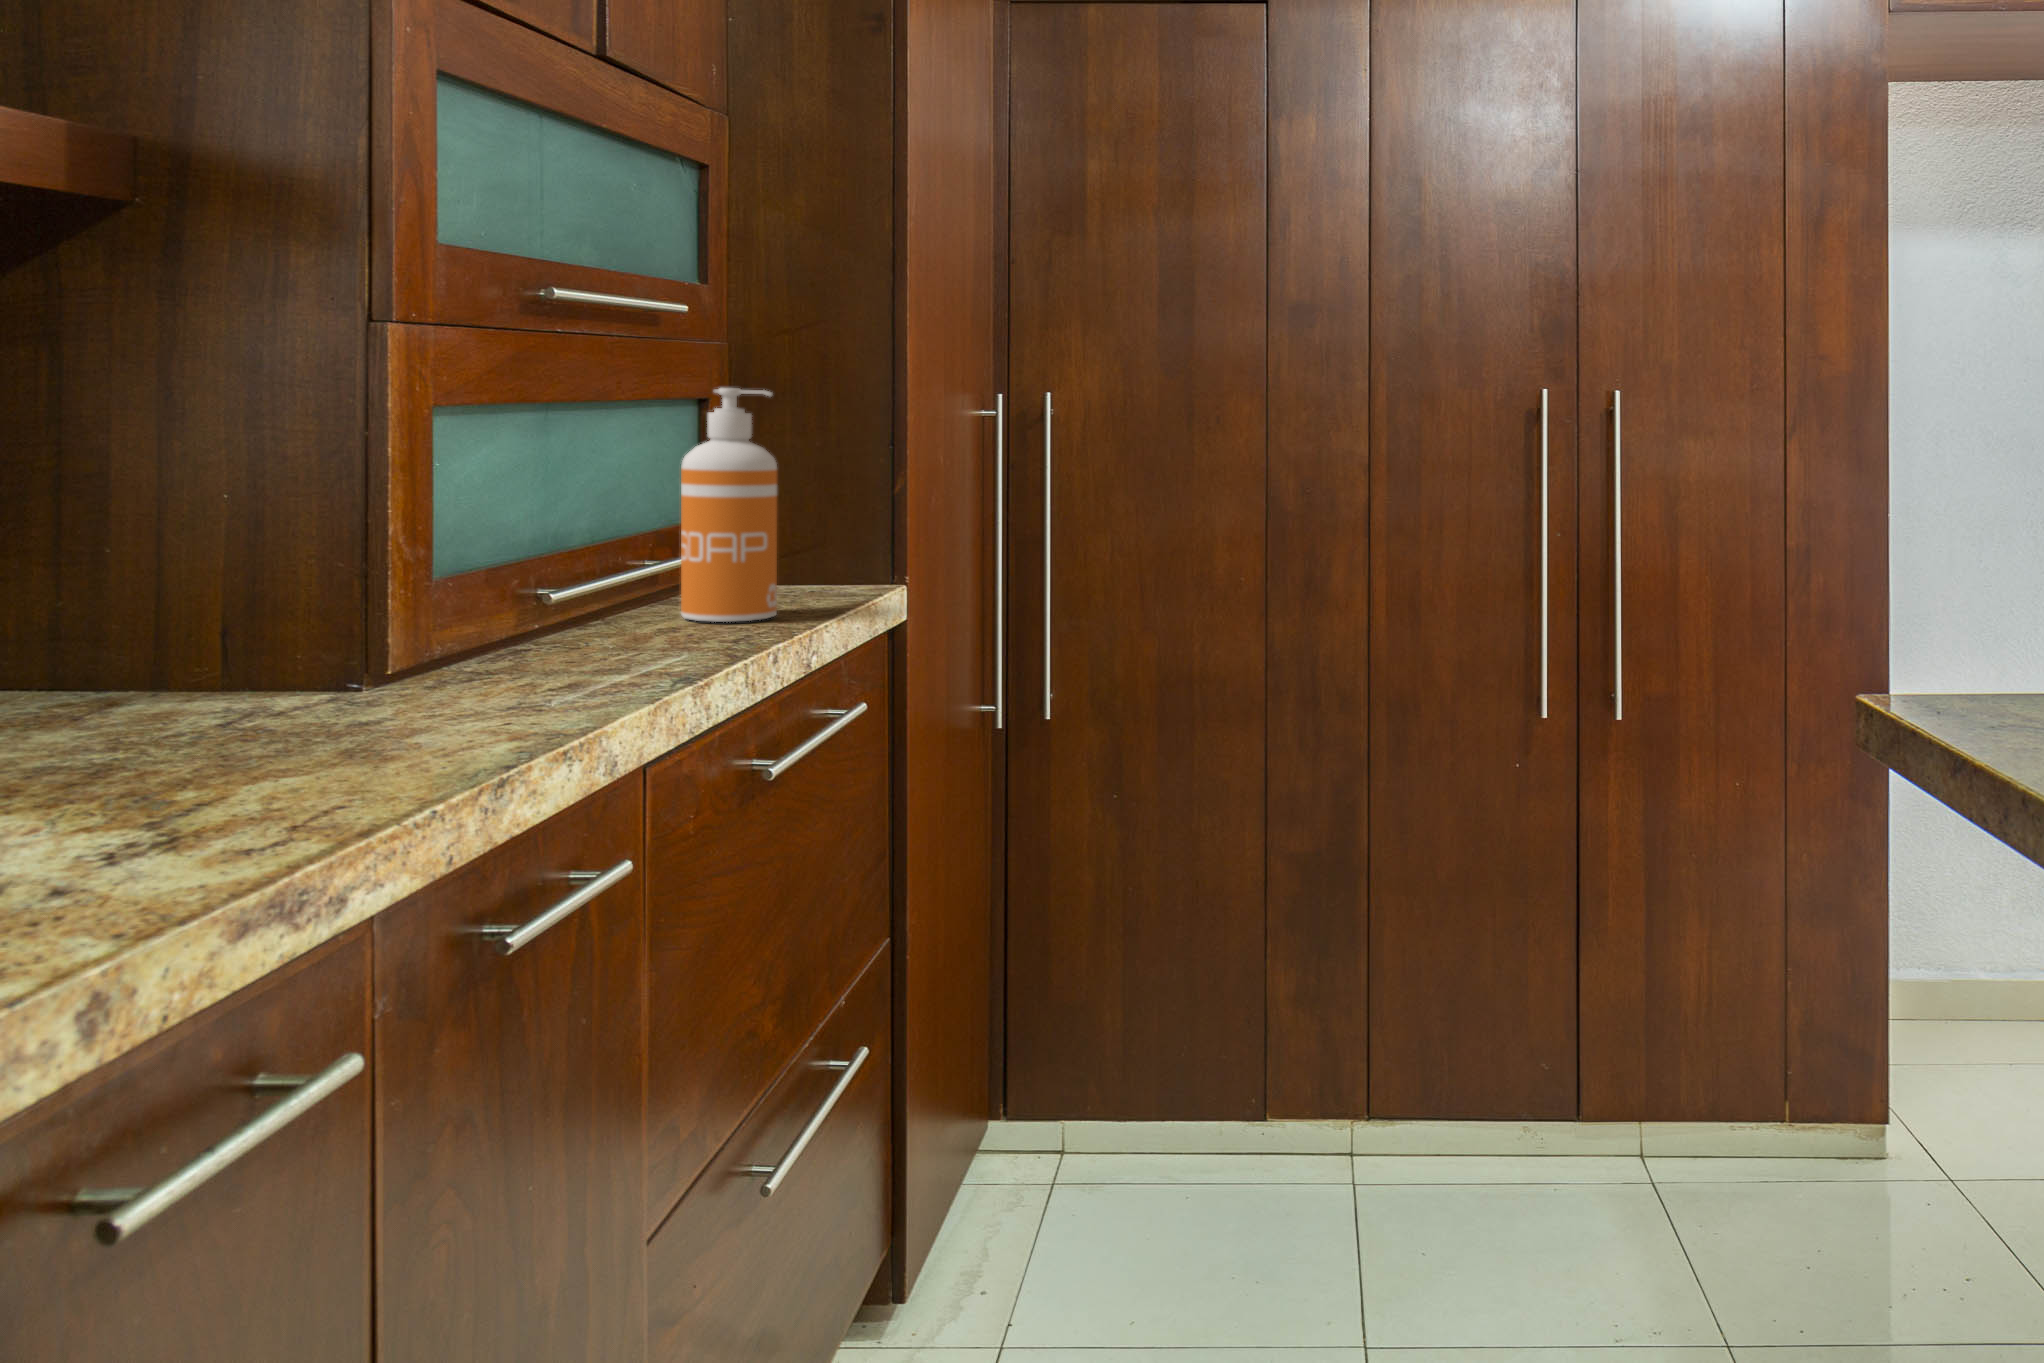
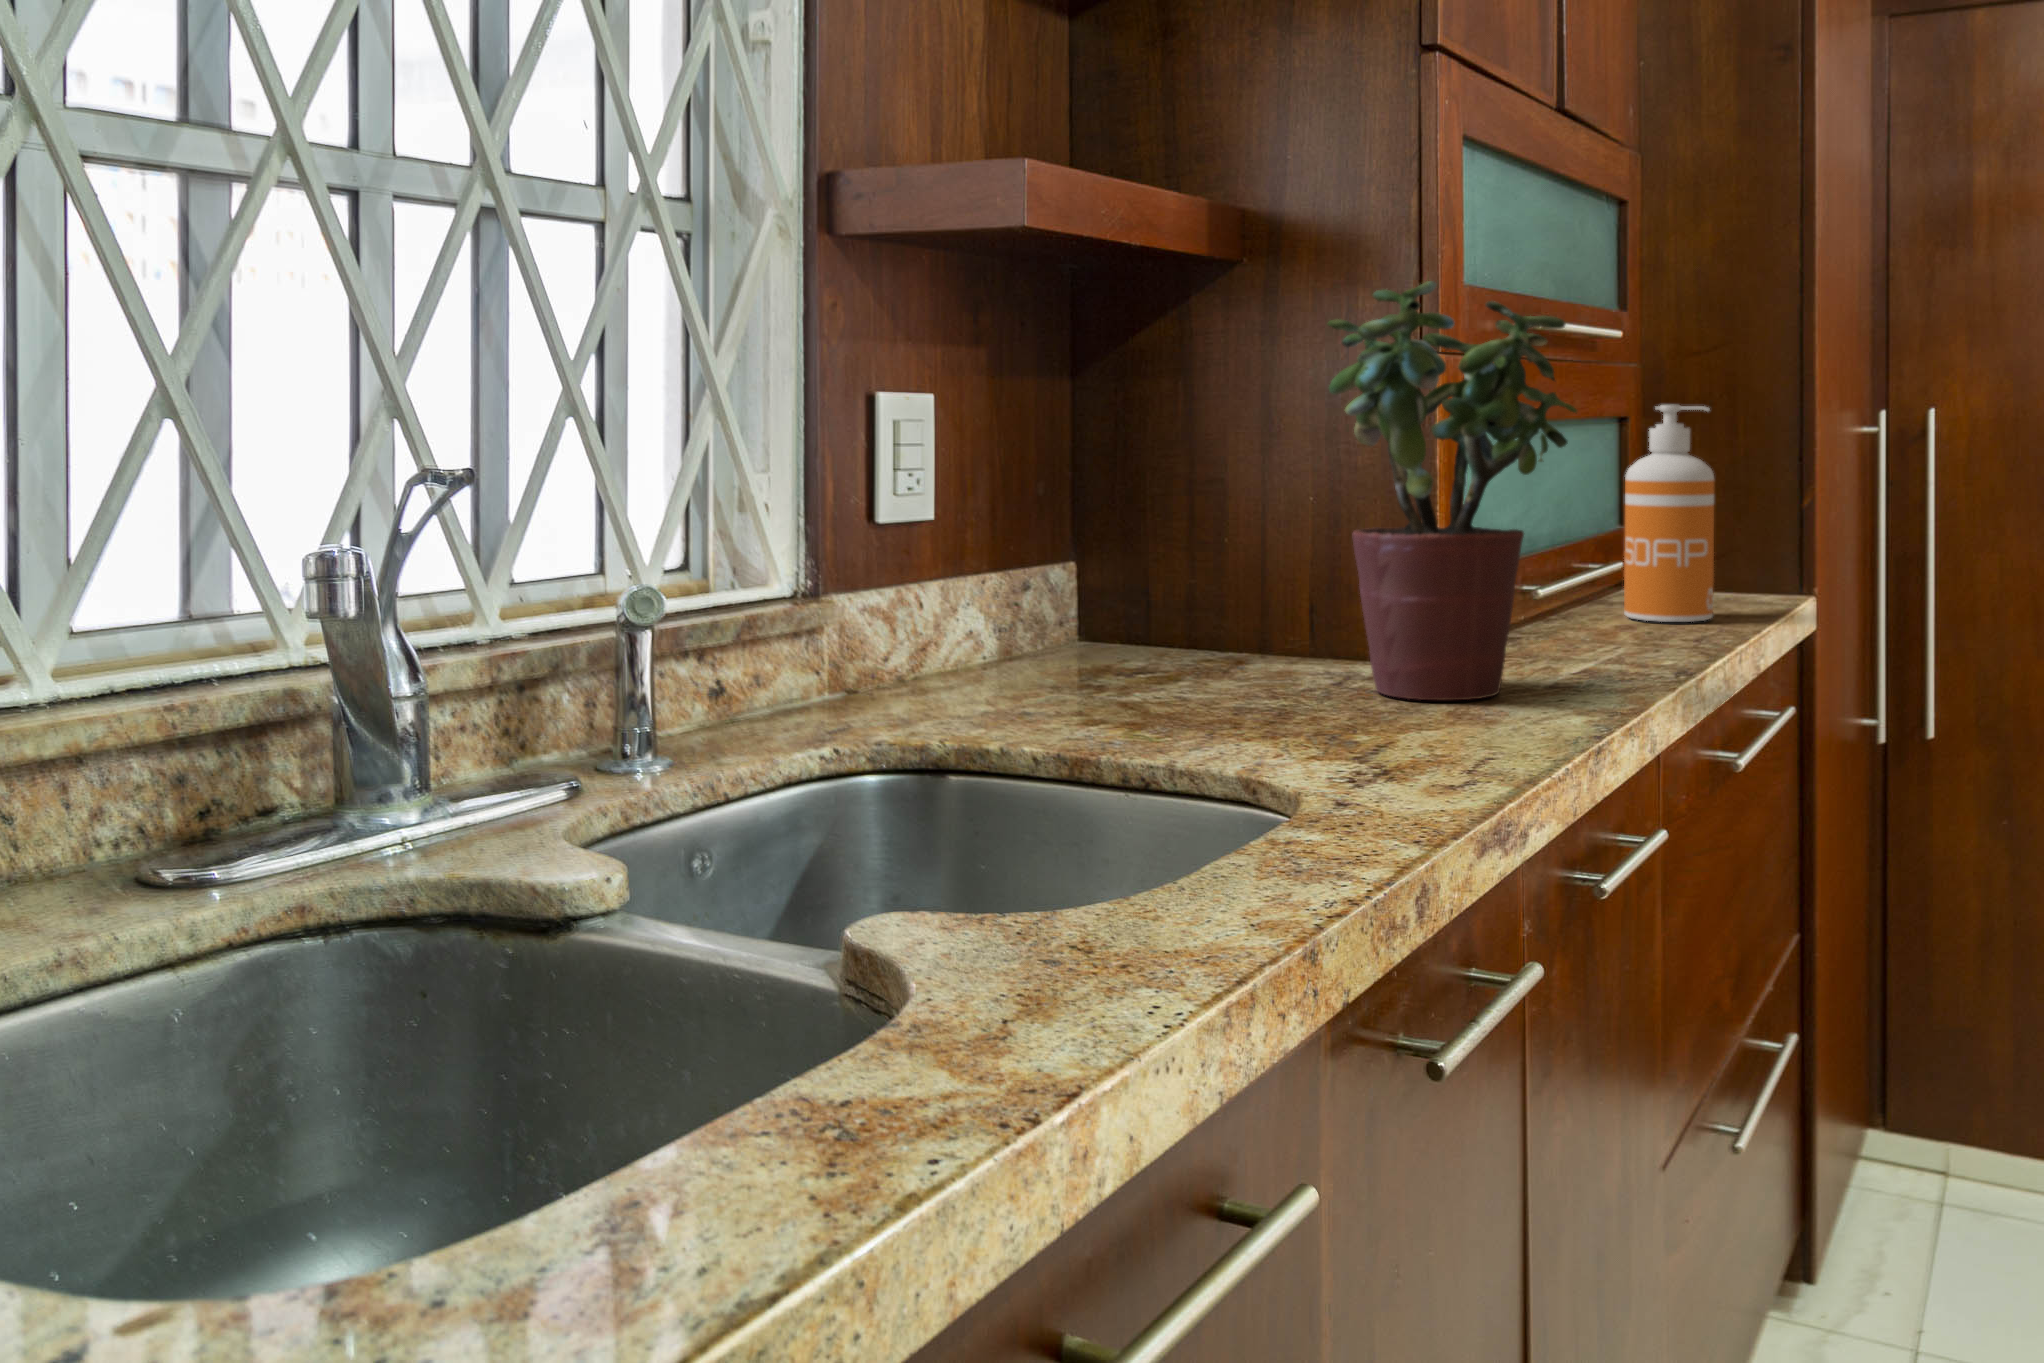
potted plant: none [195,227,525,734] -> present [1328,281,1577,700]

